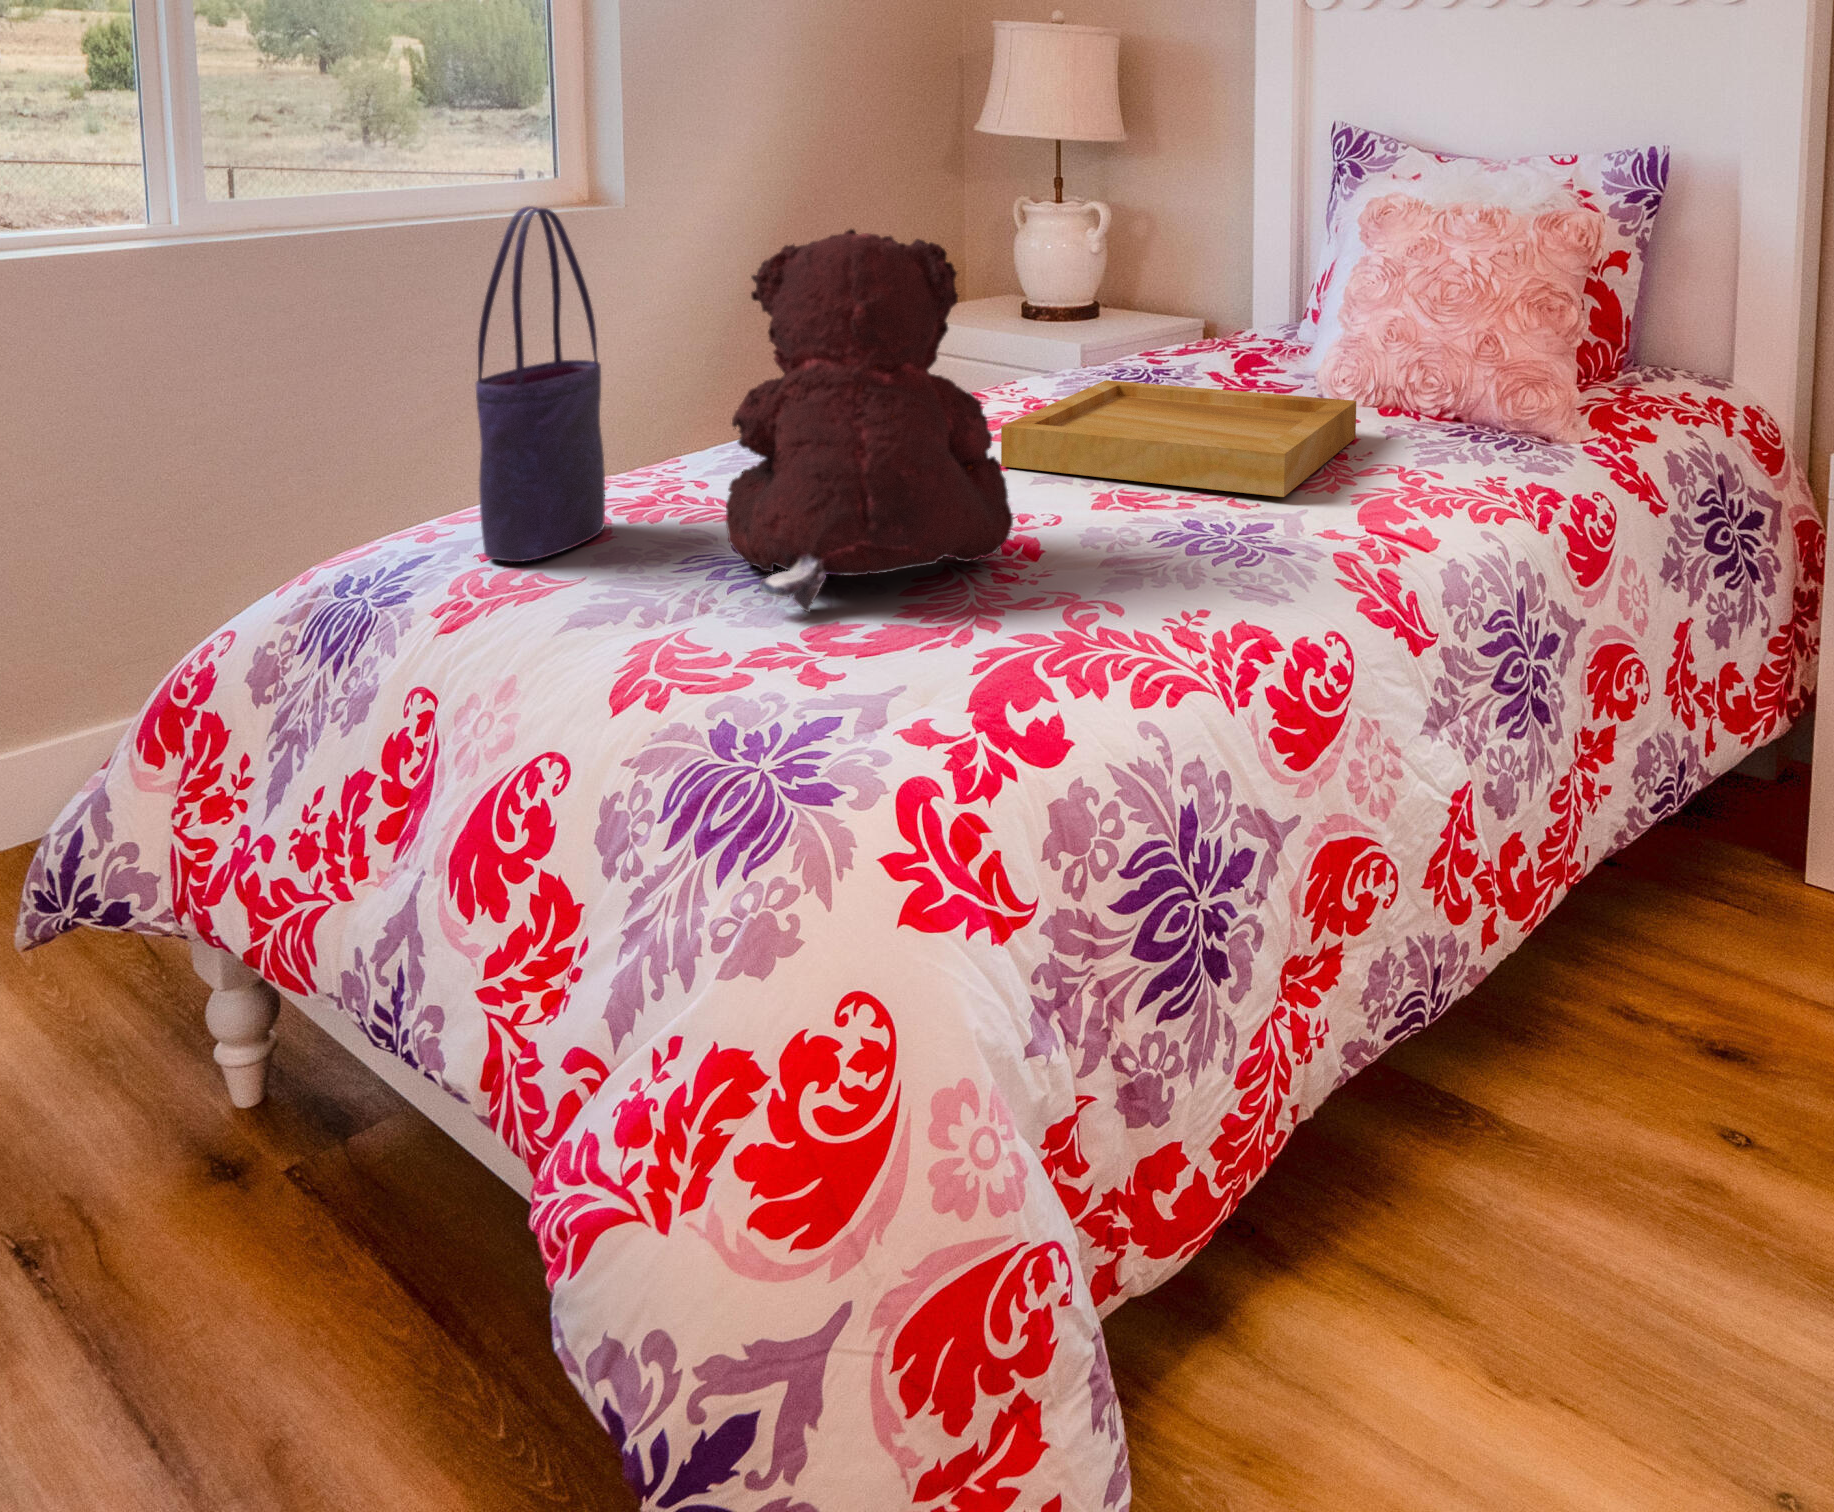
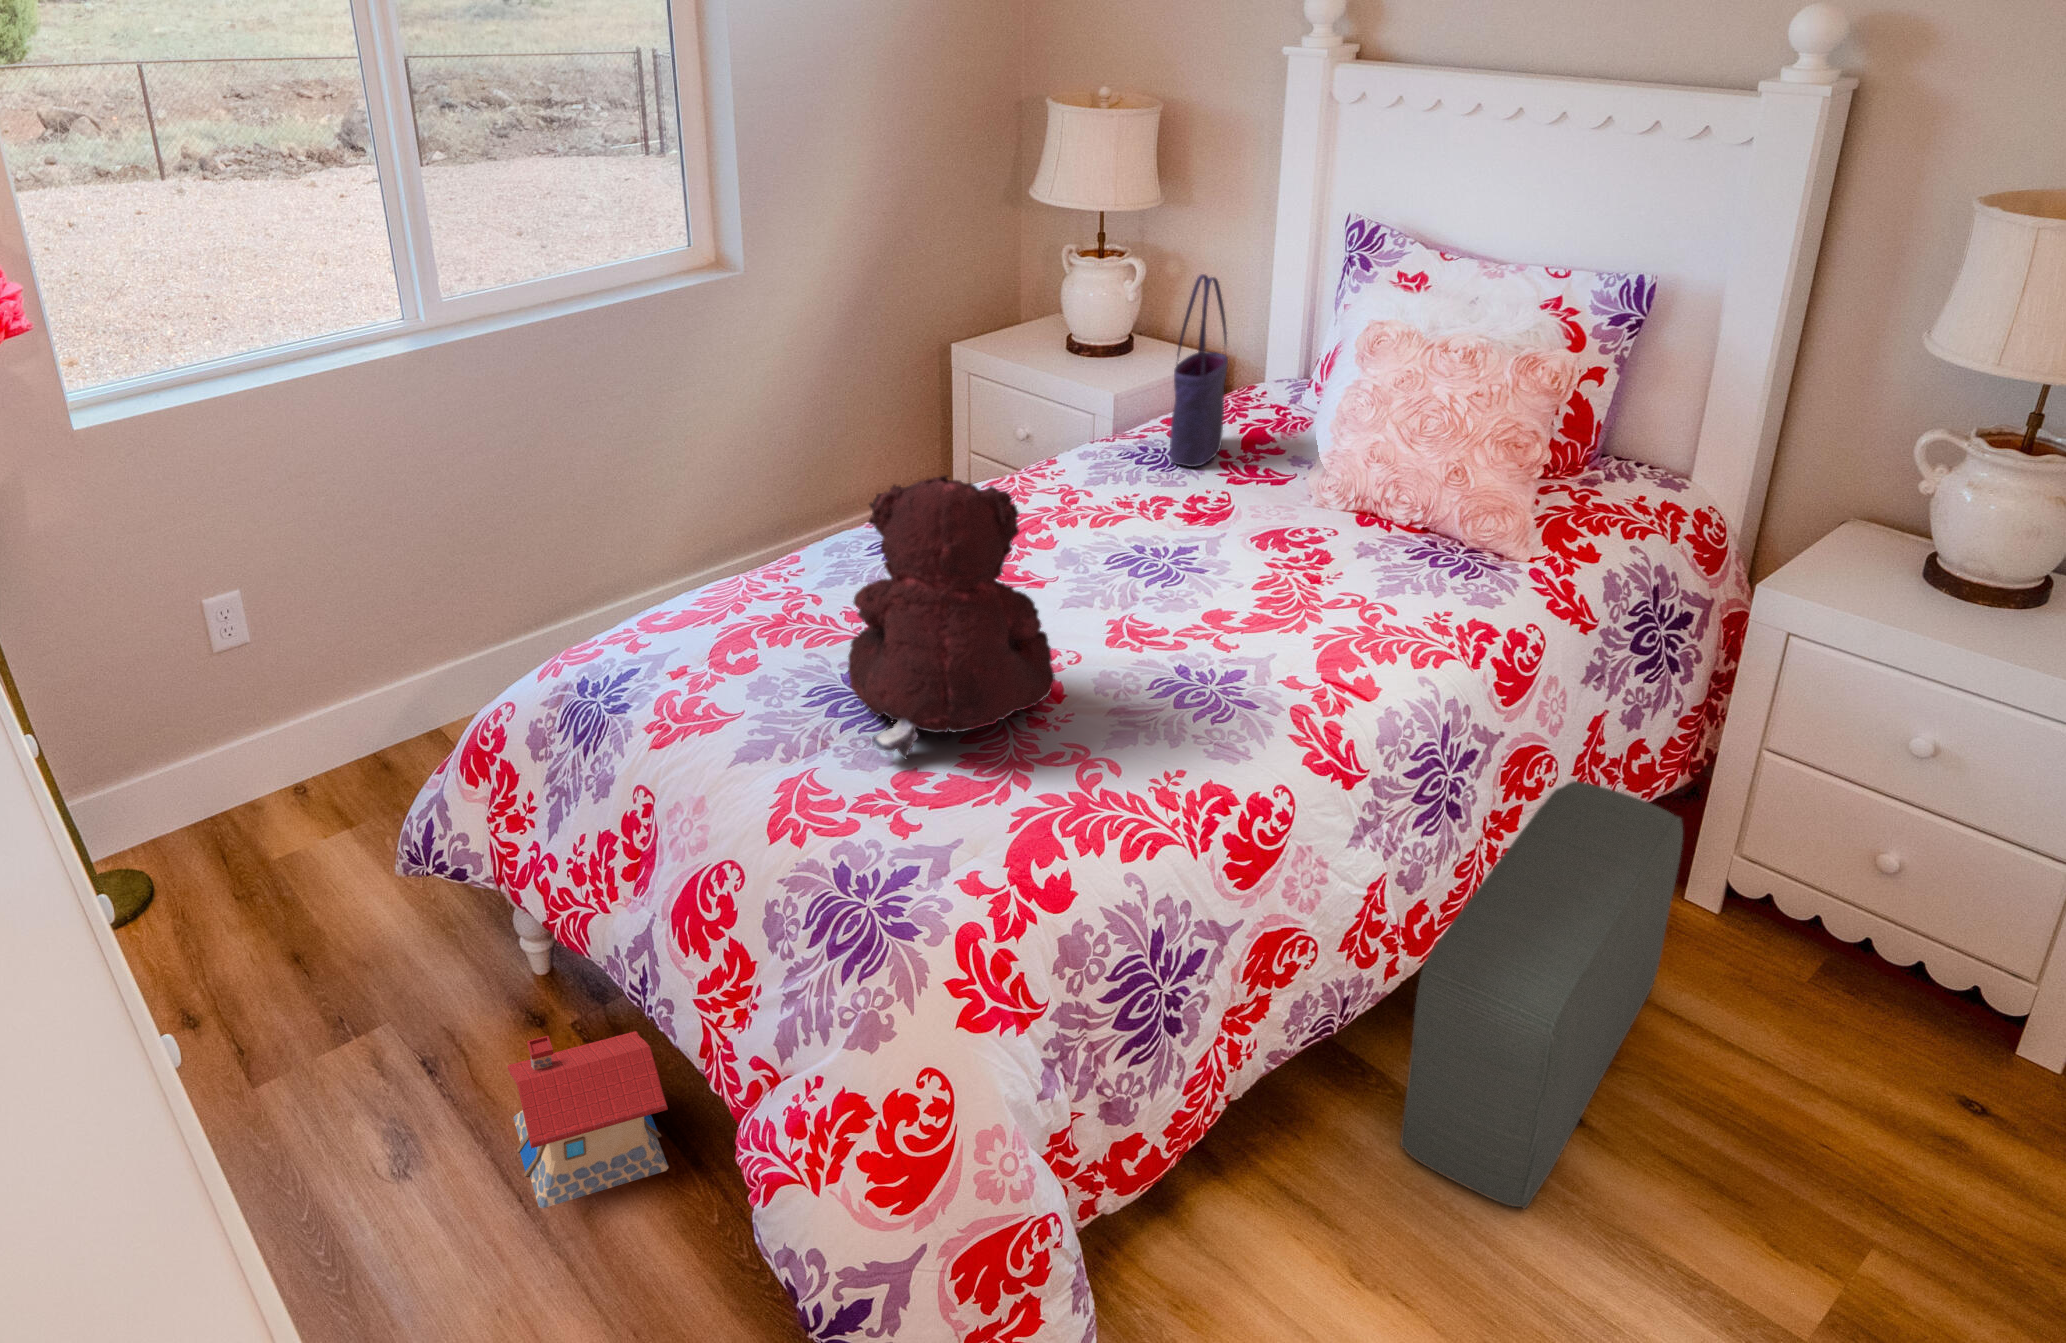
tote bag: present [476,206,605,562] -> present [1170,274,1228,467]
tray: present [1001,380,1356,497] -> none [1055,483,1346,639]
pouf: none [1530,704,1815,1255] -> present [1400,781,1683,1209]
toy house: none [198,1114,451,1400] -> present [508,1031,669,1208]

